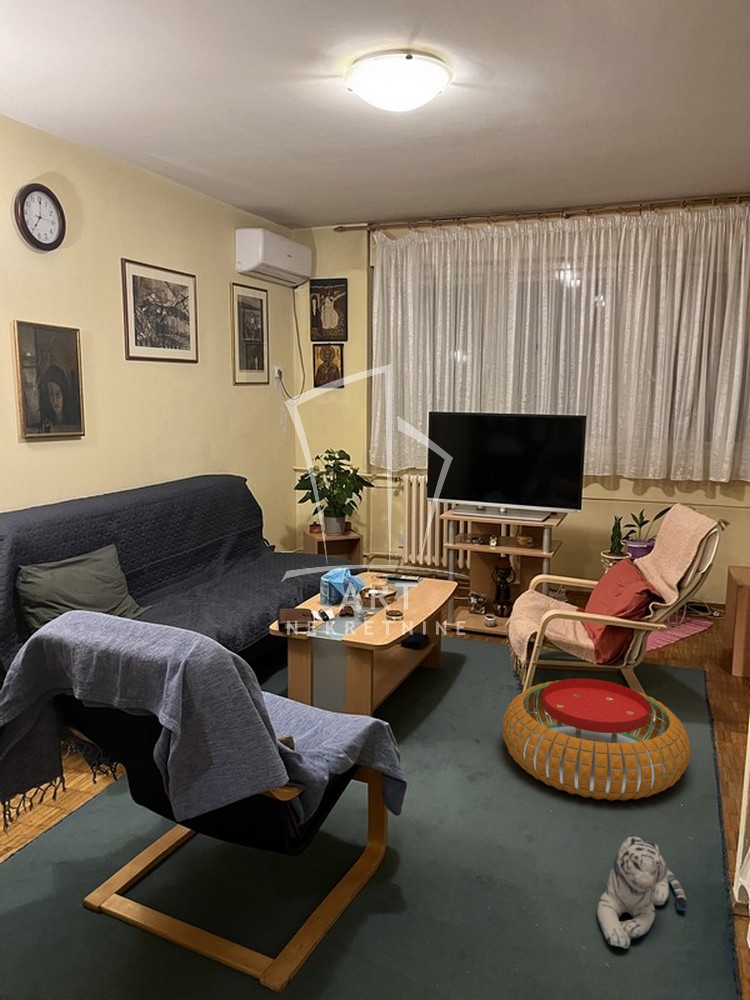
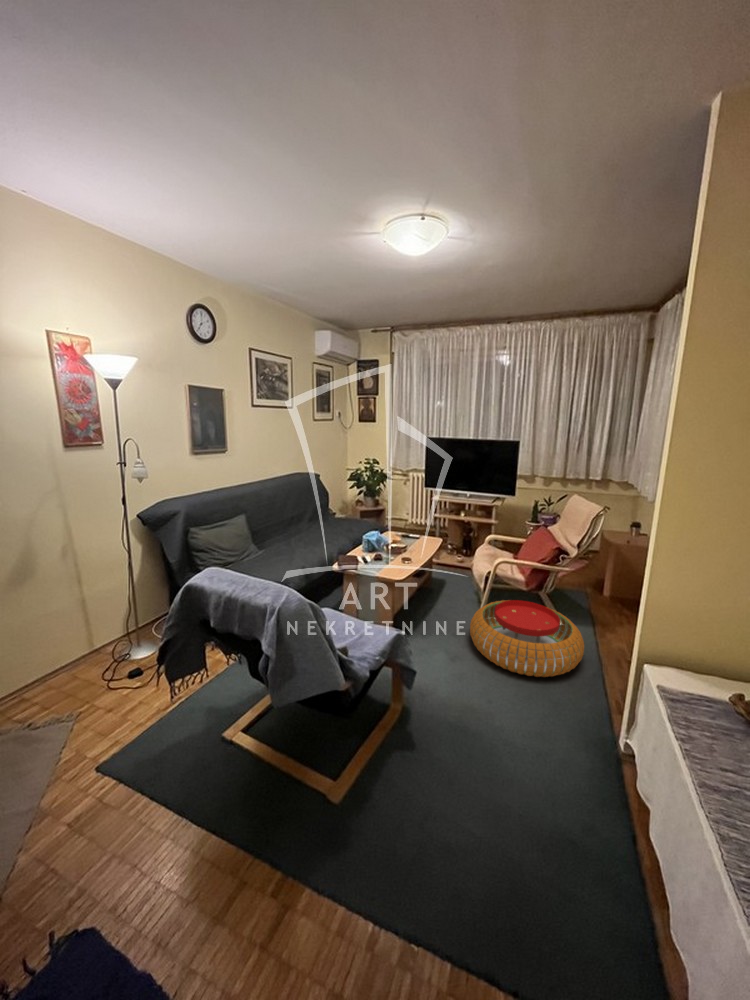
plush toy: present [597,837,686,949] -> none [532,709,588,781]

